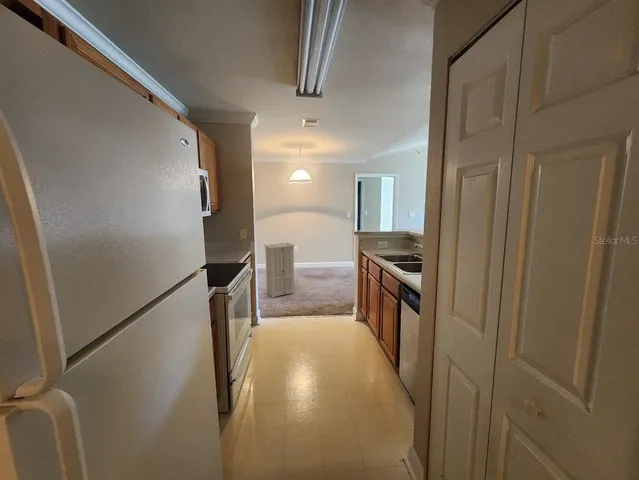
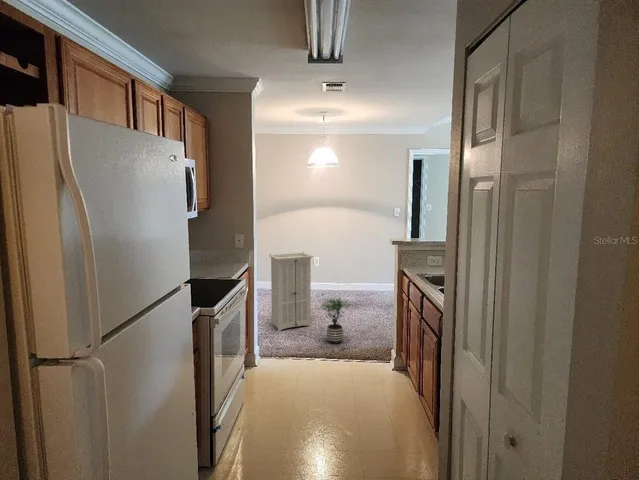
potted plant: none [300,273,323,305] -> present [322,298,349,344]

